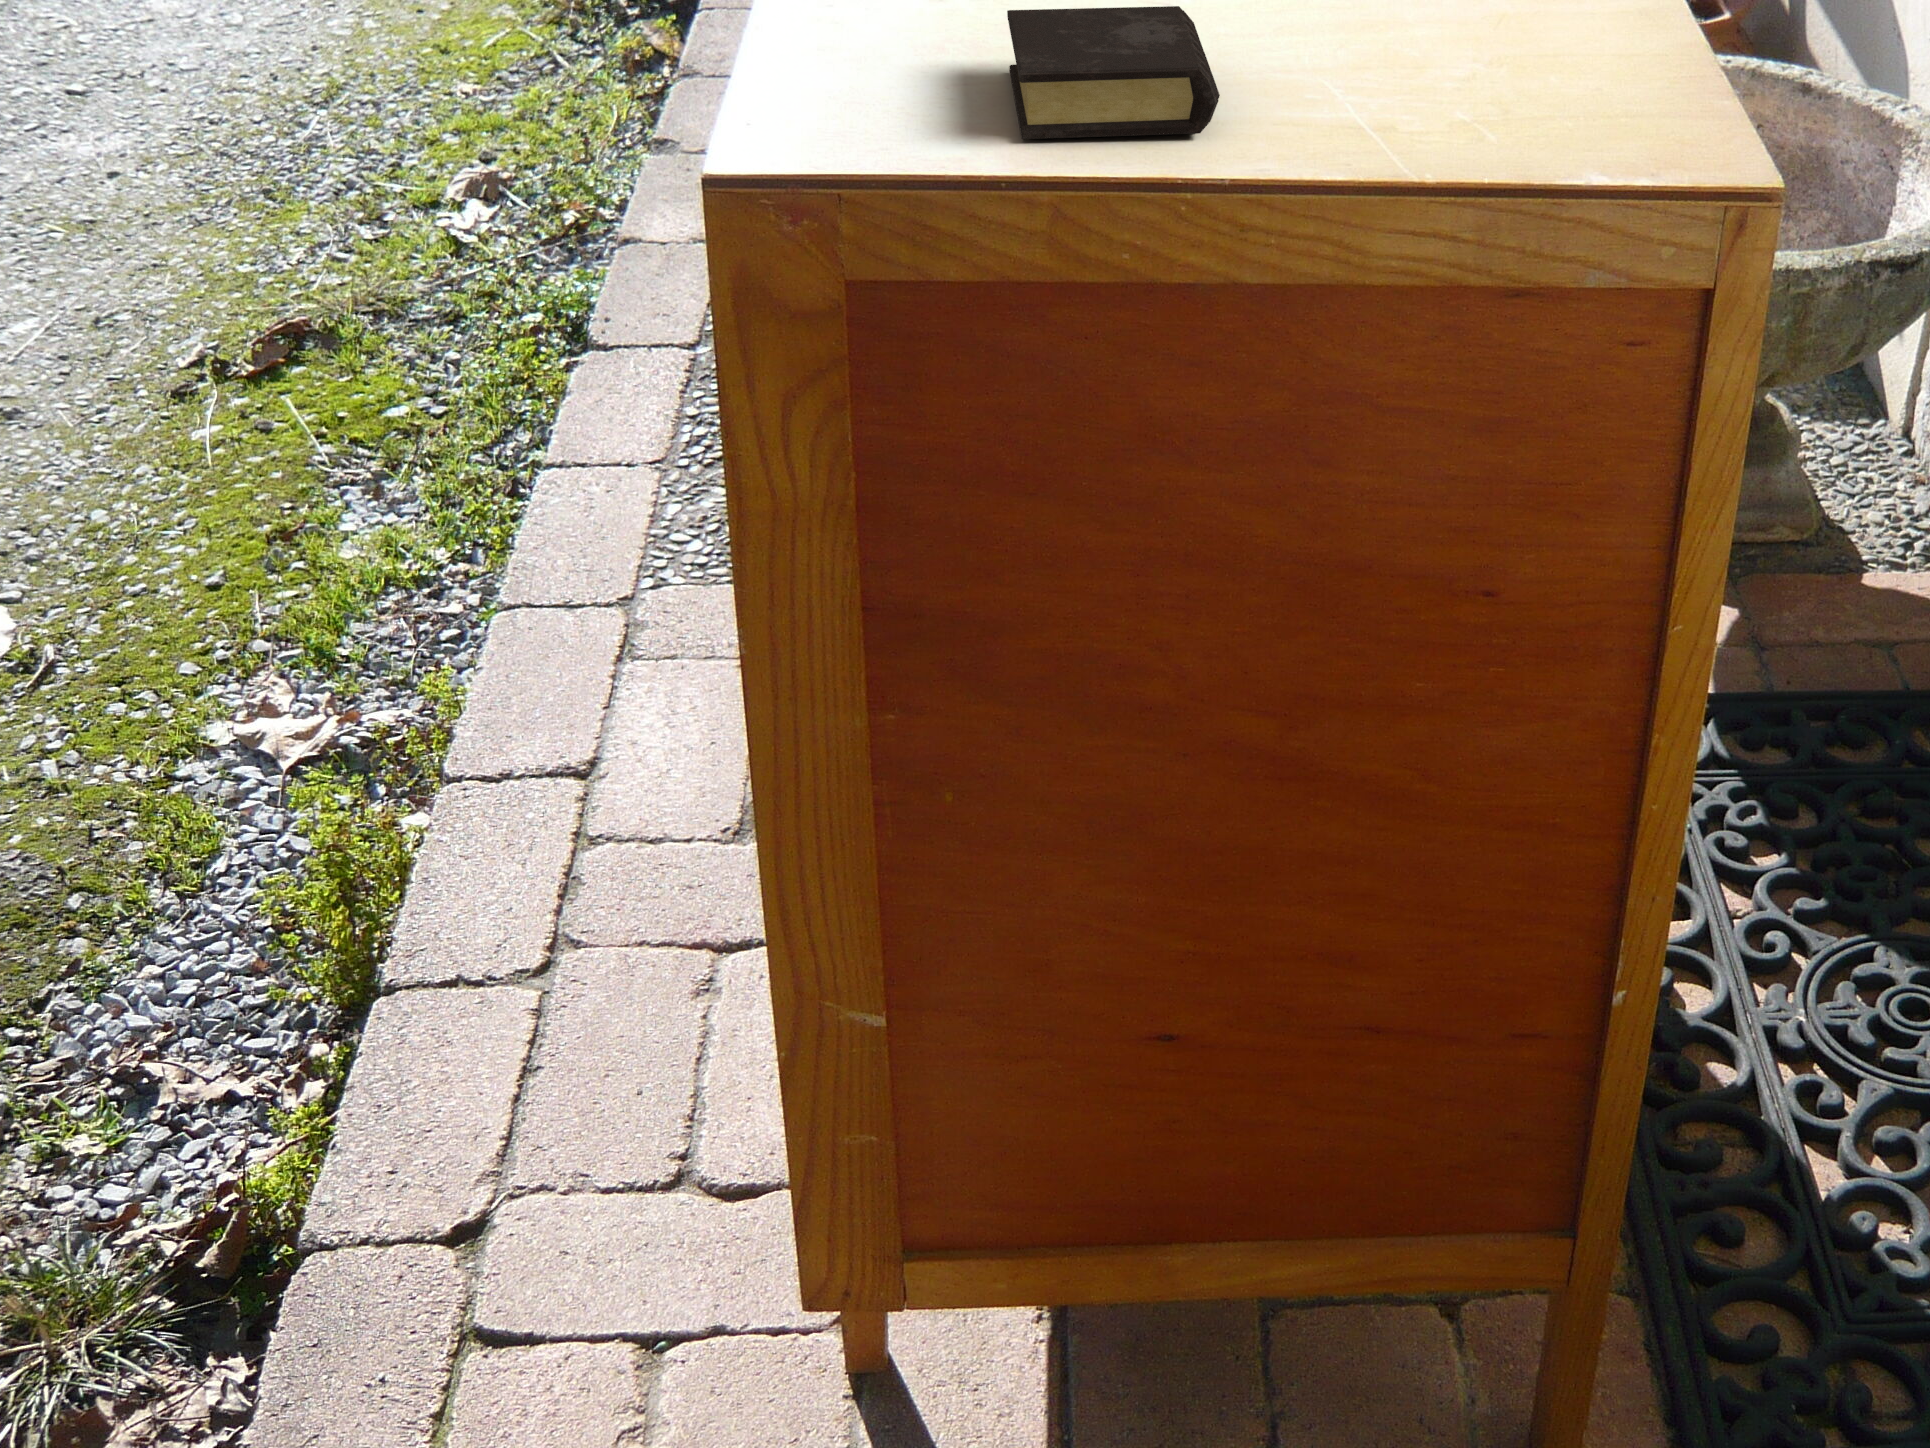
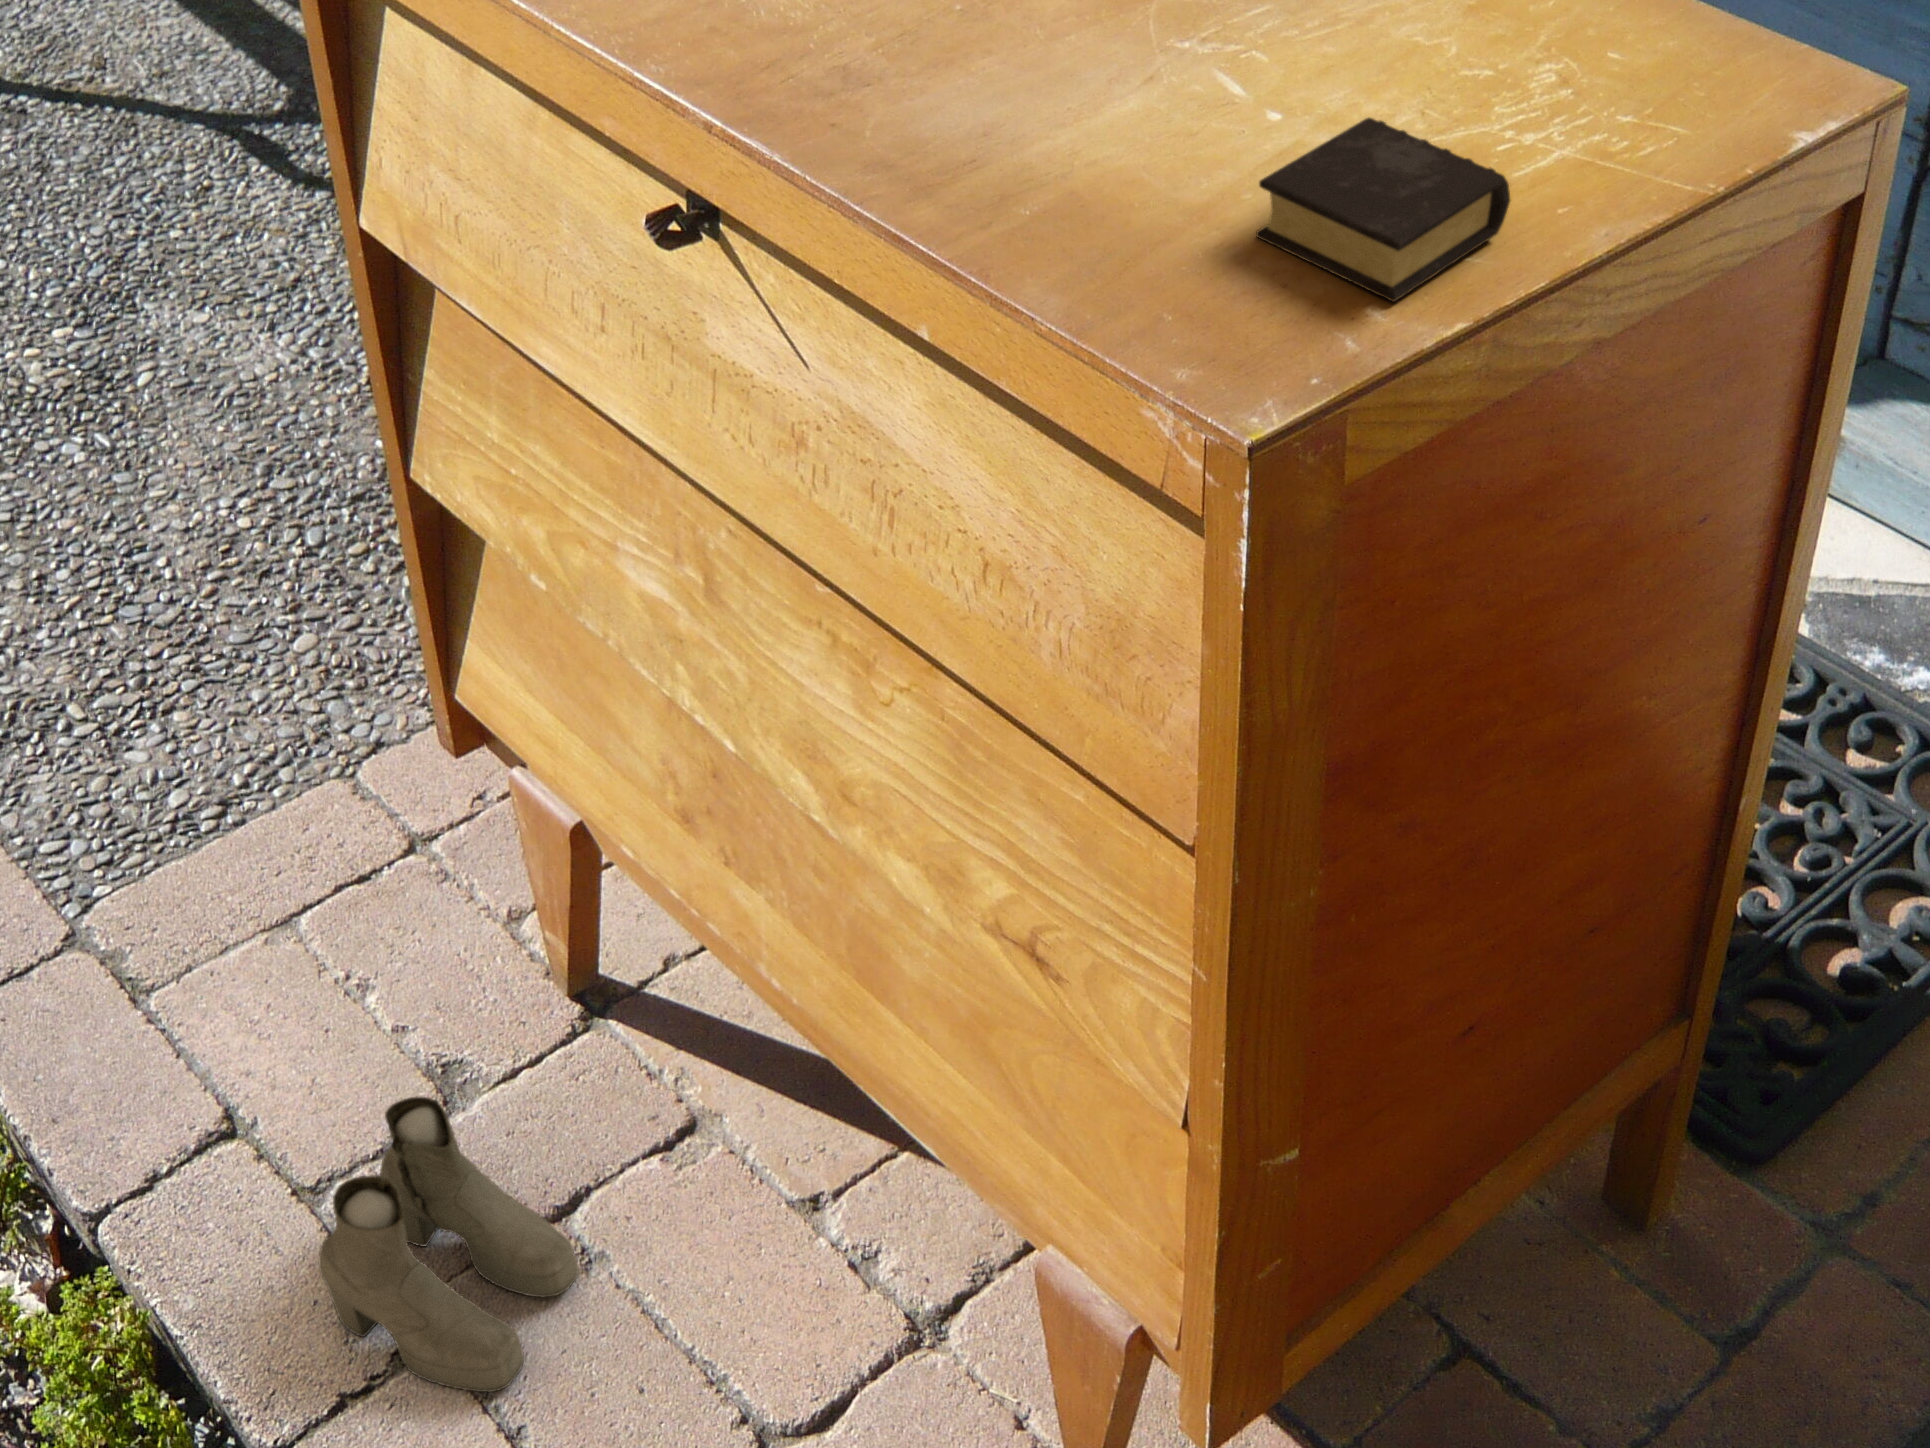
boots: none [494,772,692,1034] -> present [319,1096,579,1392]

